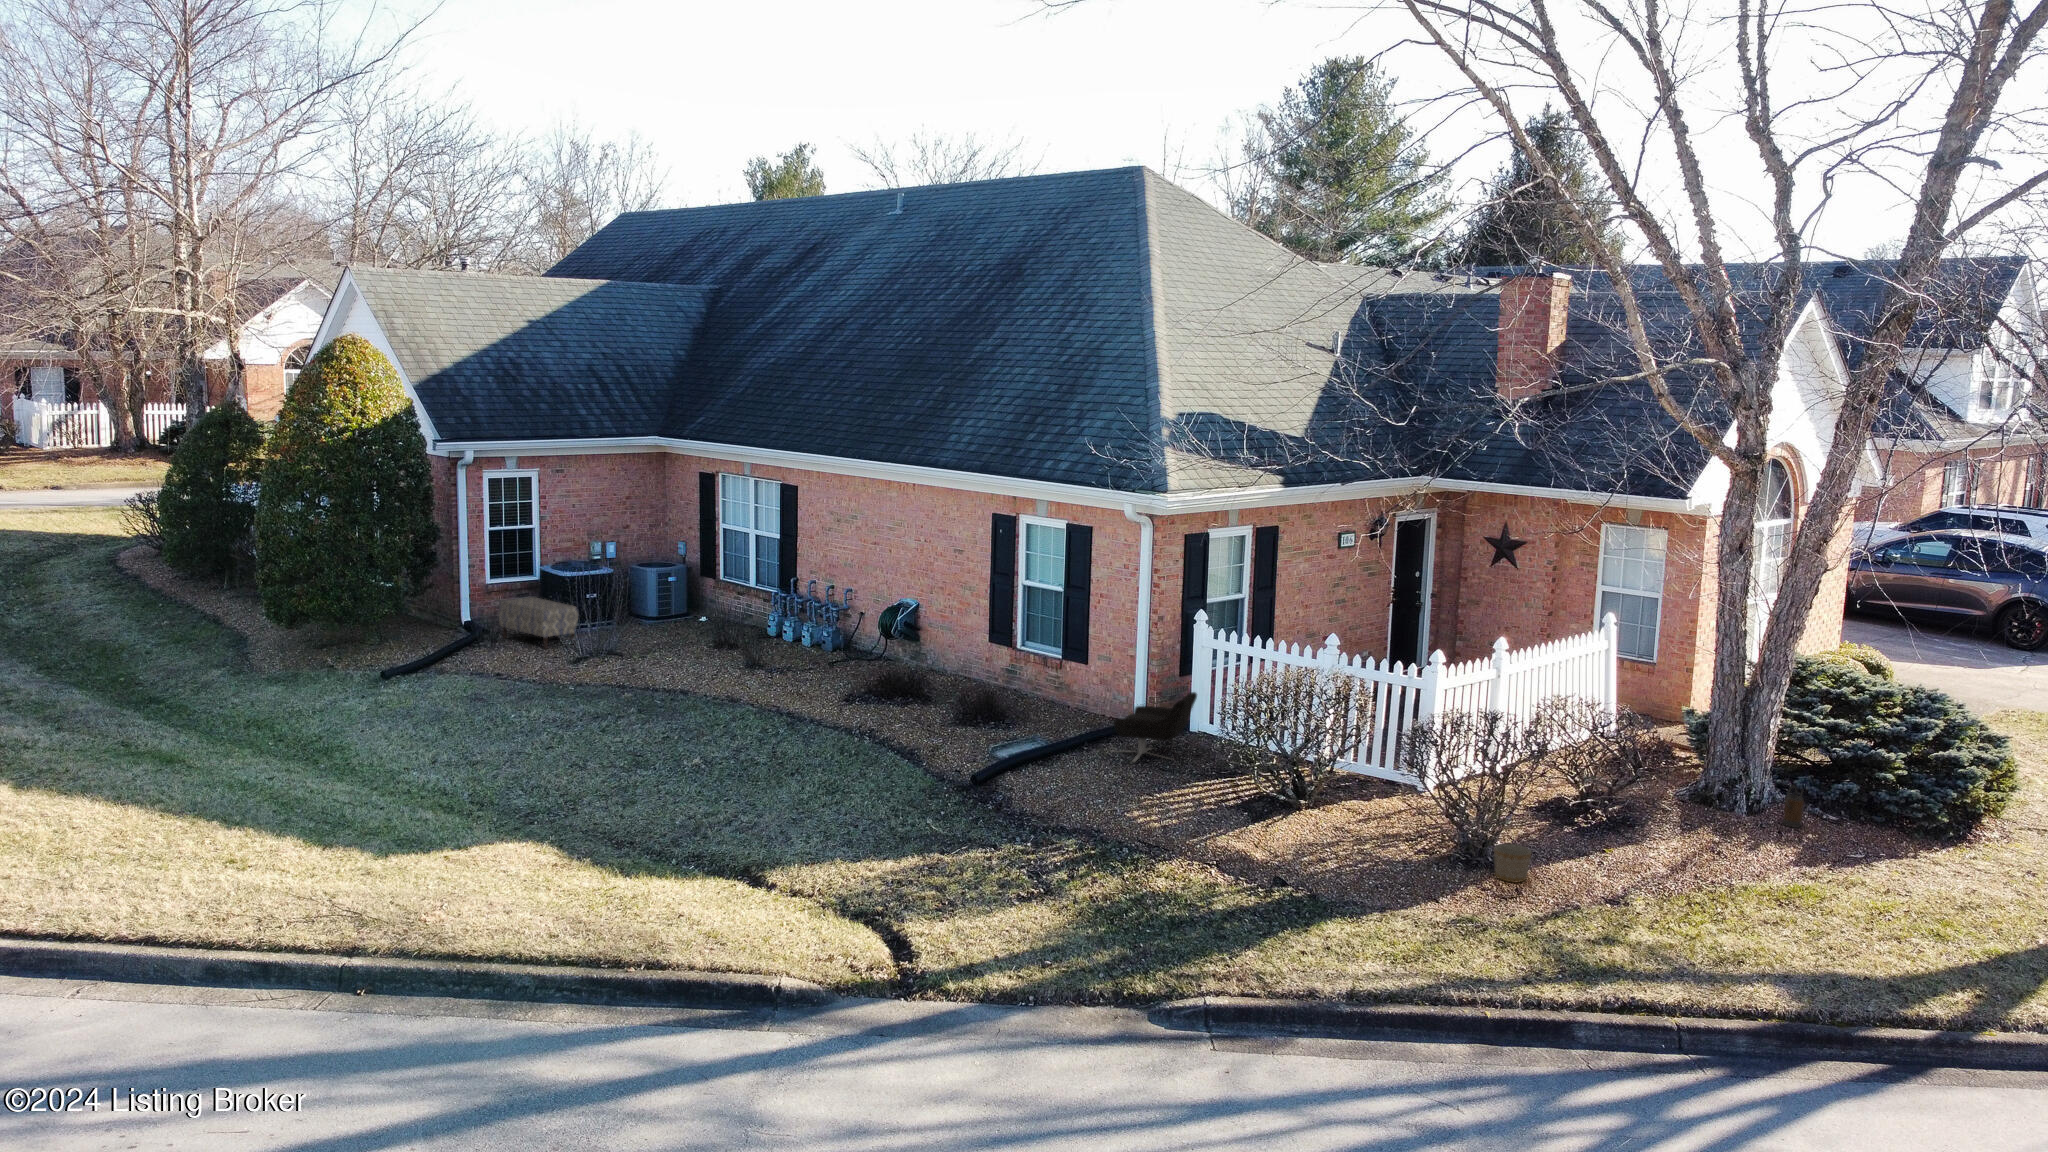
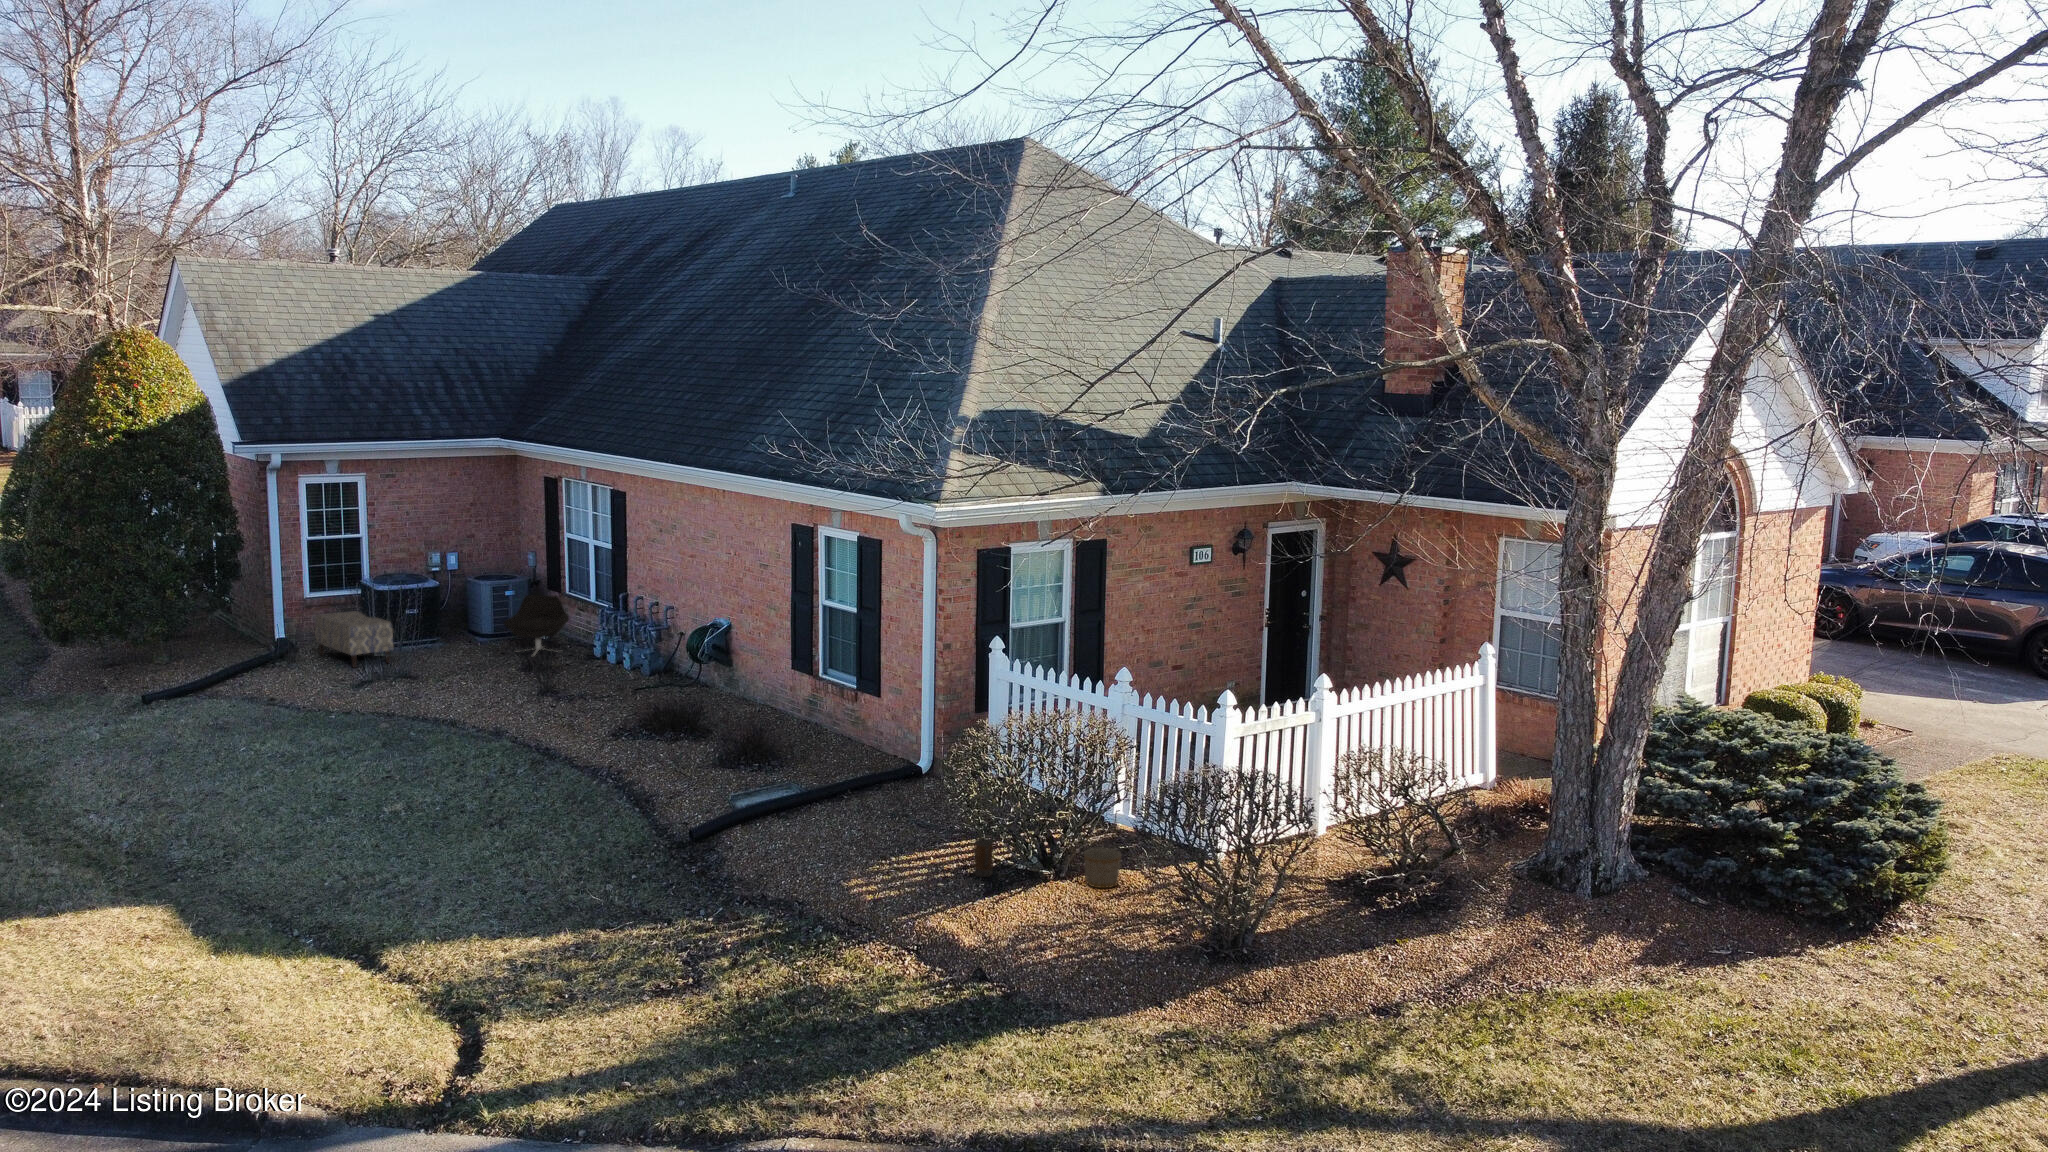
lounge chair: present [1114,692,1197,762] -> present [504,595,569,656]
watering can: present [1783,787,1804,828] -> present [974,833,993,877]
planter: present [1494,844,1531,883] -> present [1084,847,1121,888]

